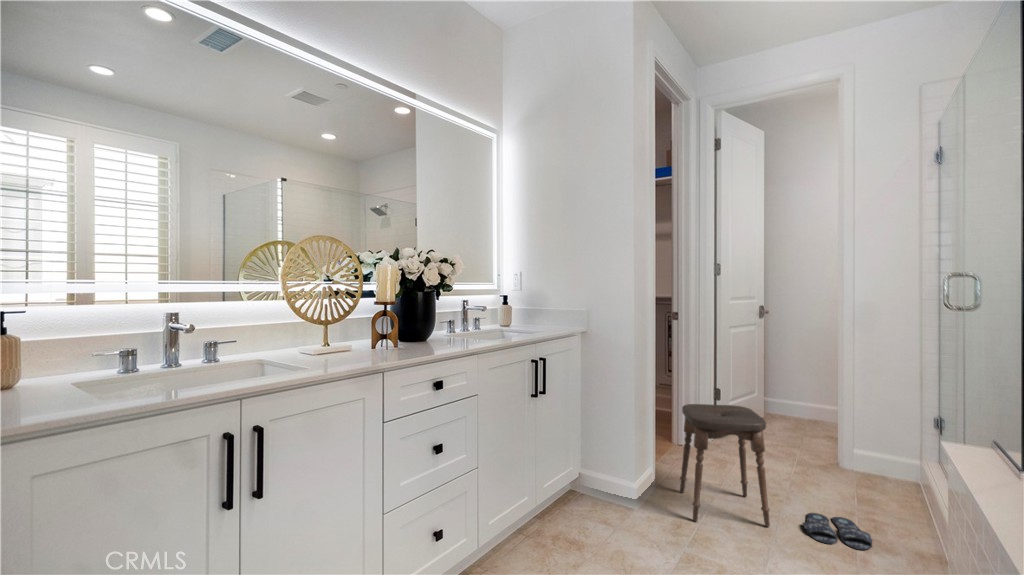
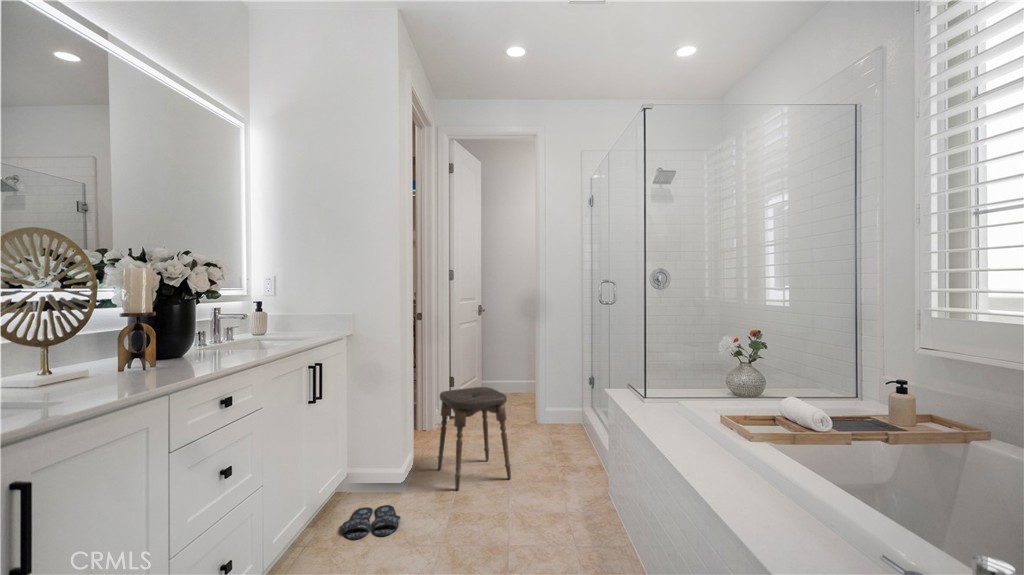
slippers: present [803,513,872,550] -> present [342,505,400,540]

